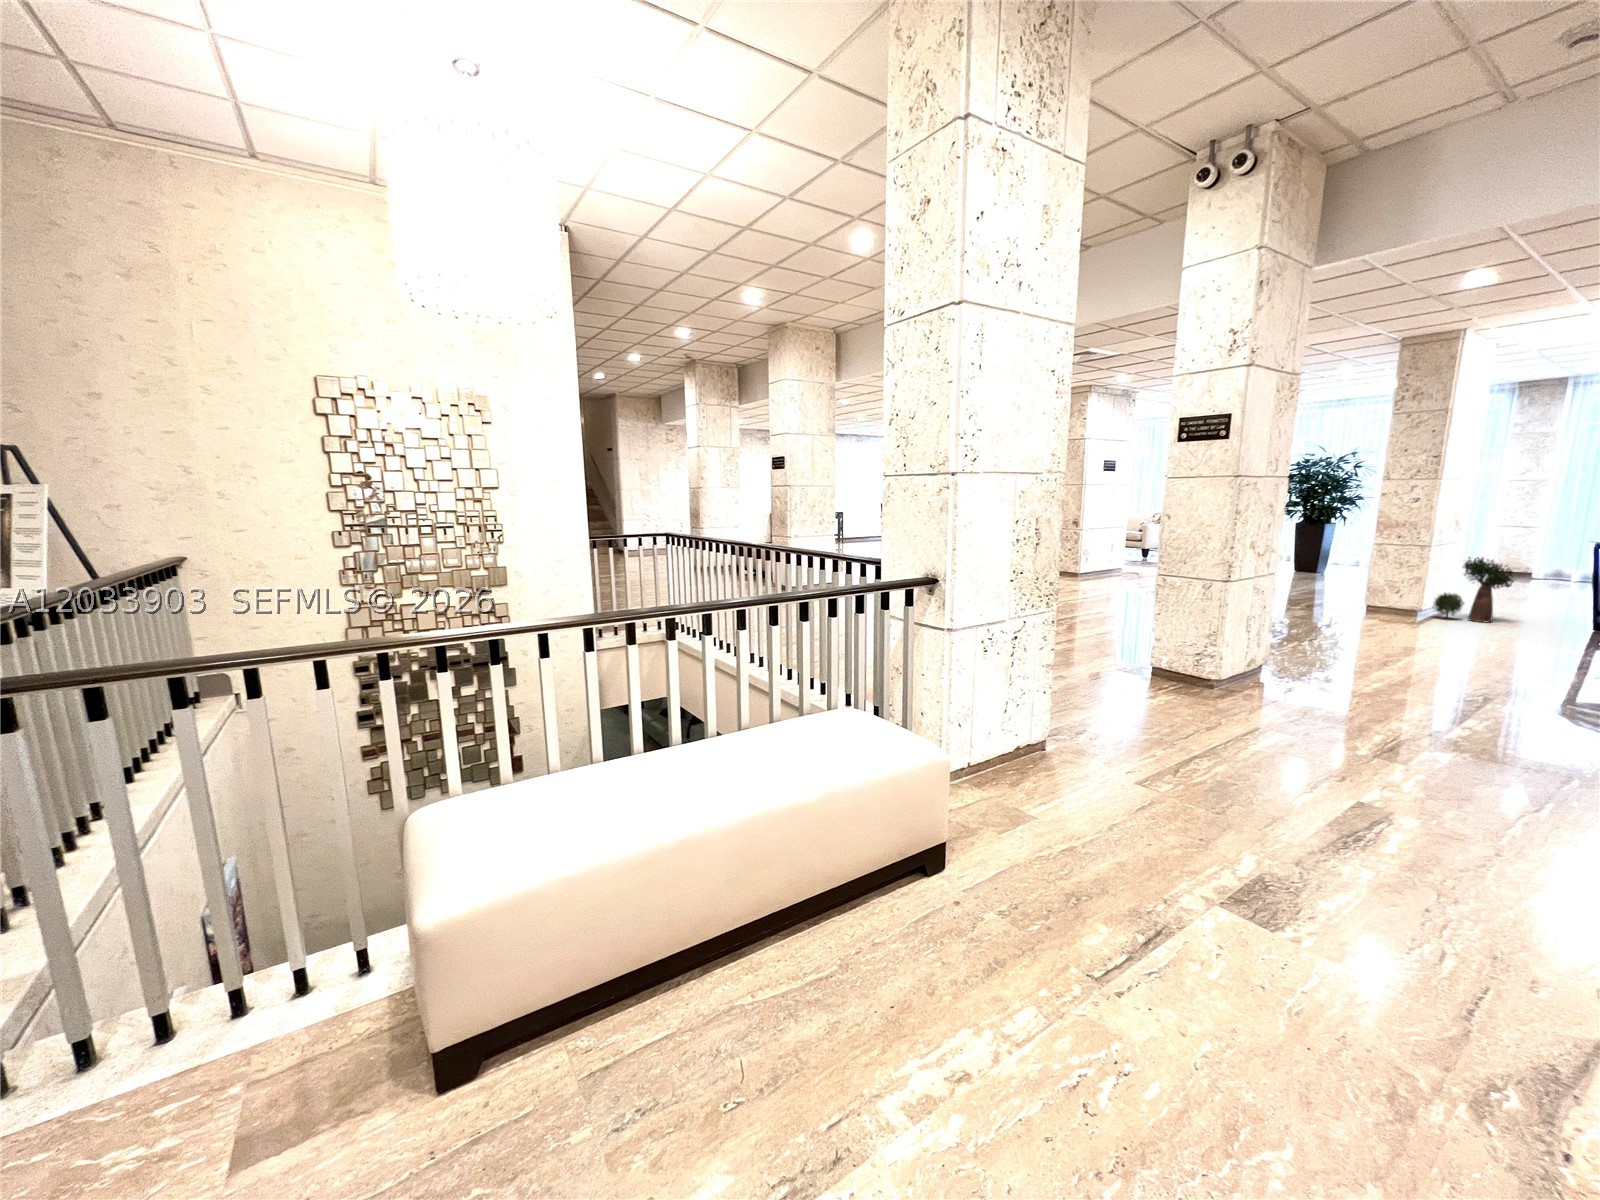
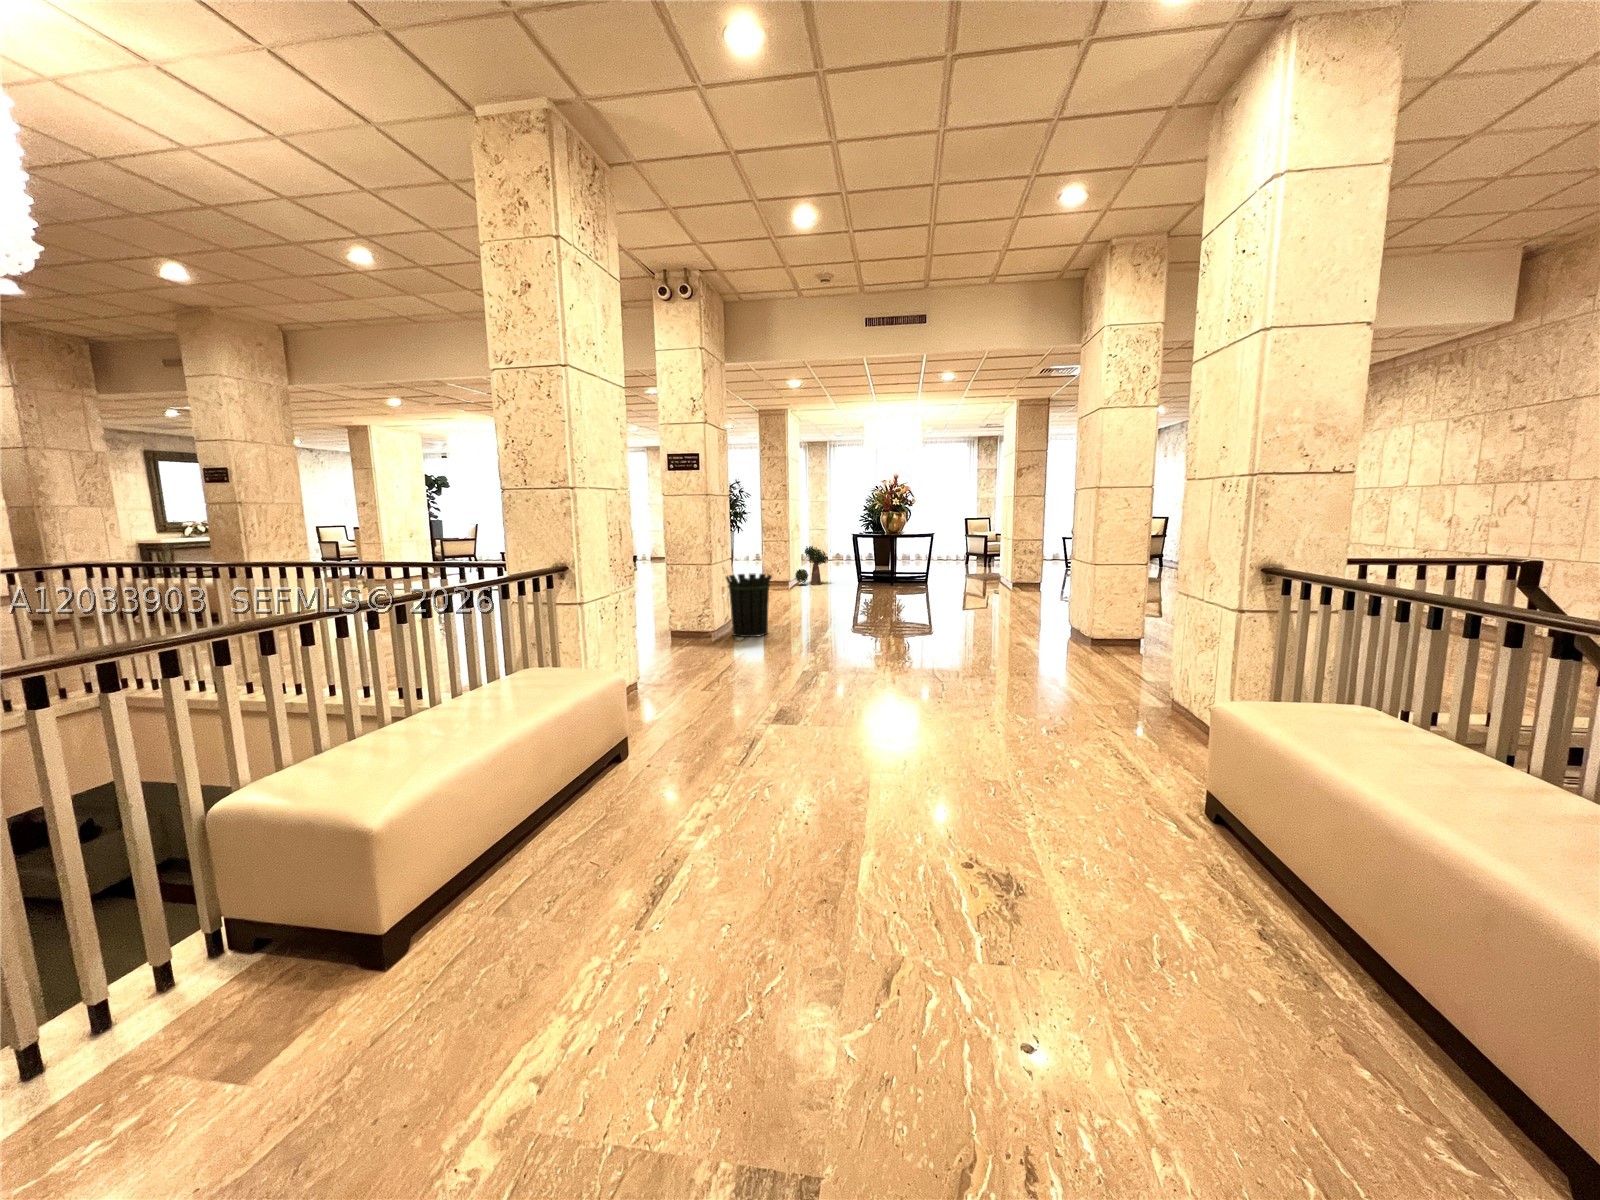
waste bin: none [1255,598,1350,702] -> present [726,573,772,637]

